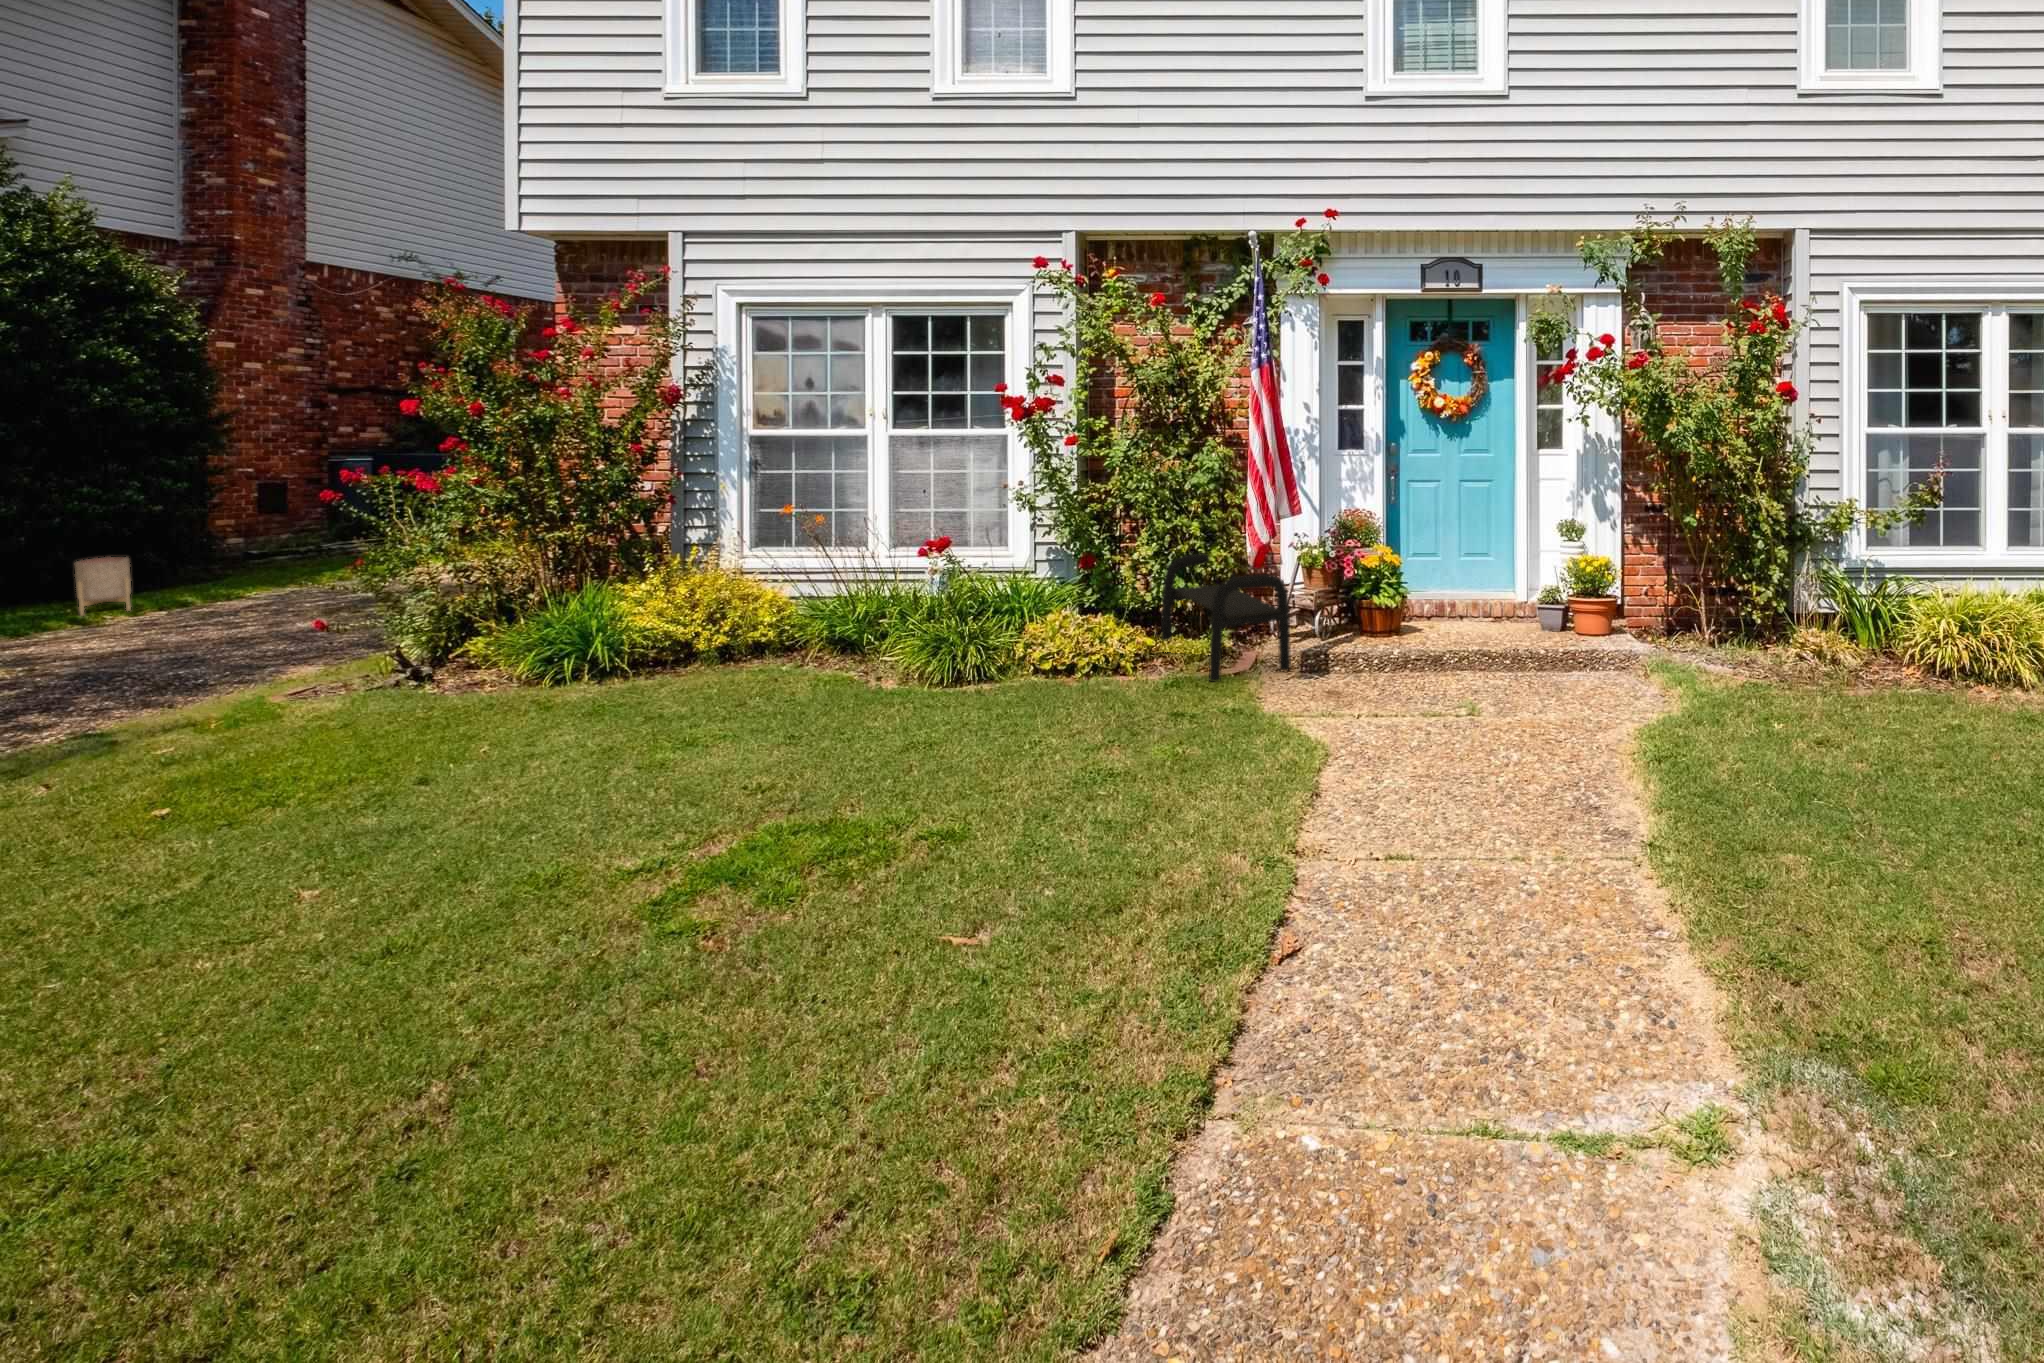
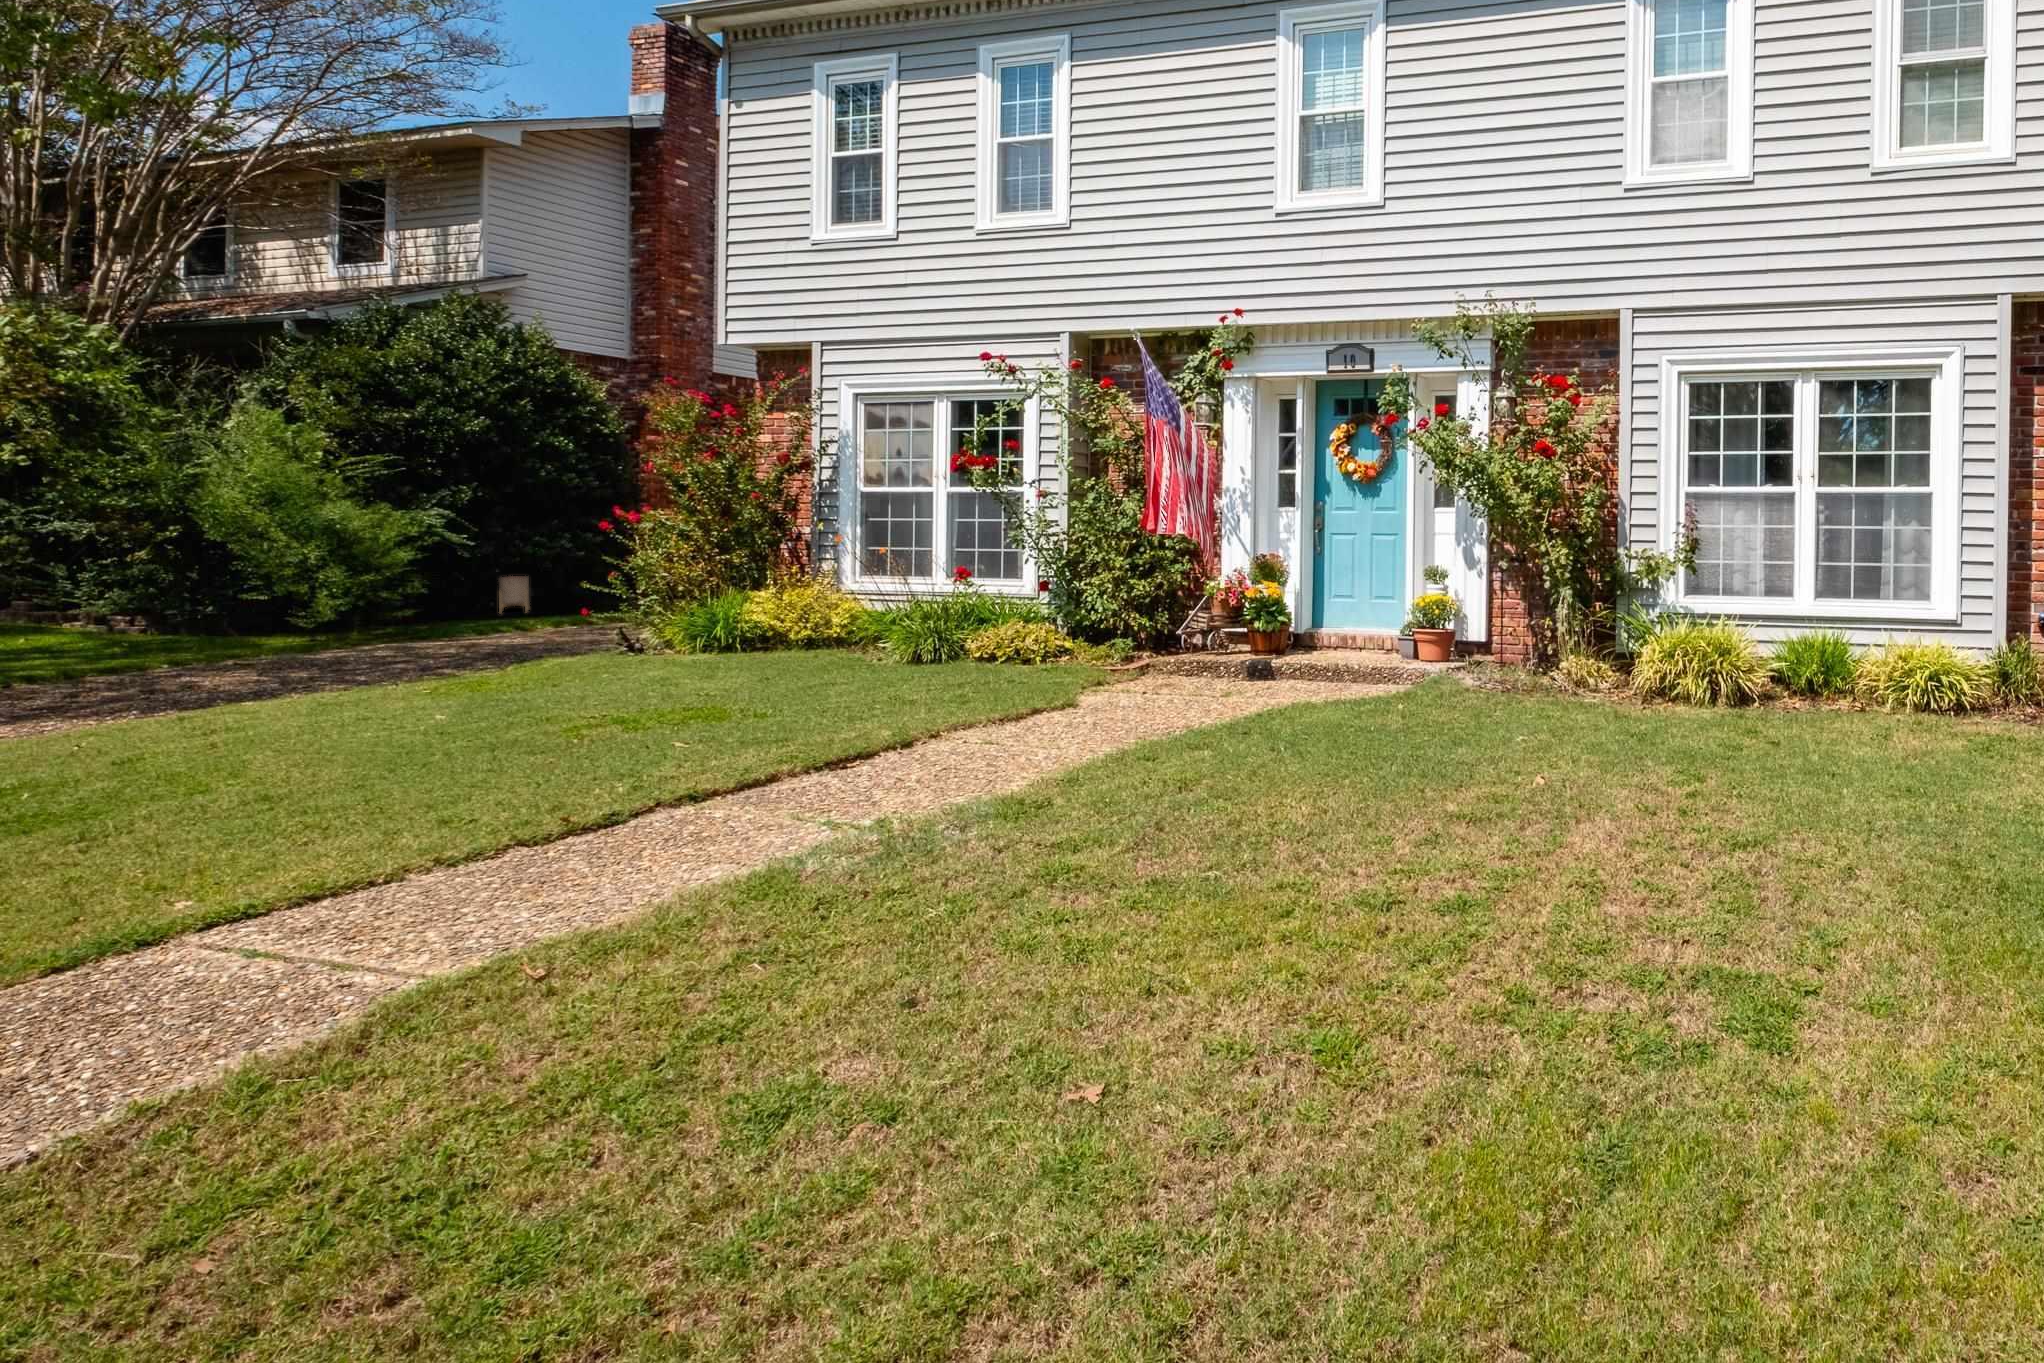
bench: present [1161,554,1291,682] -> none [1095,581,1169,673]

